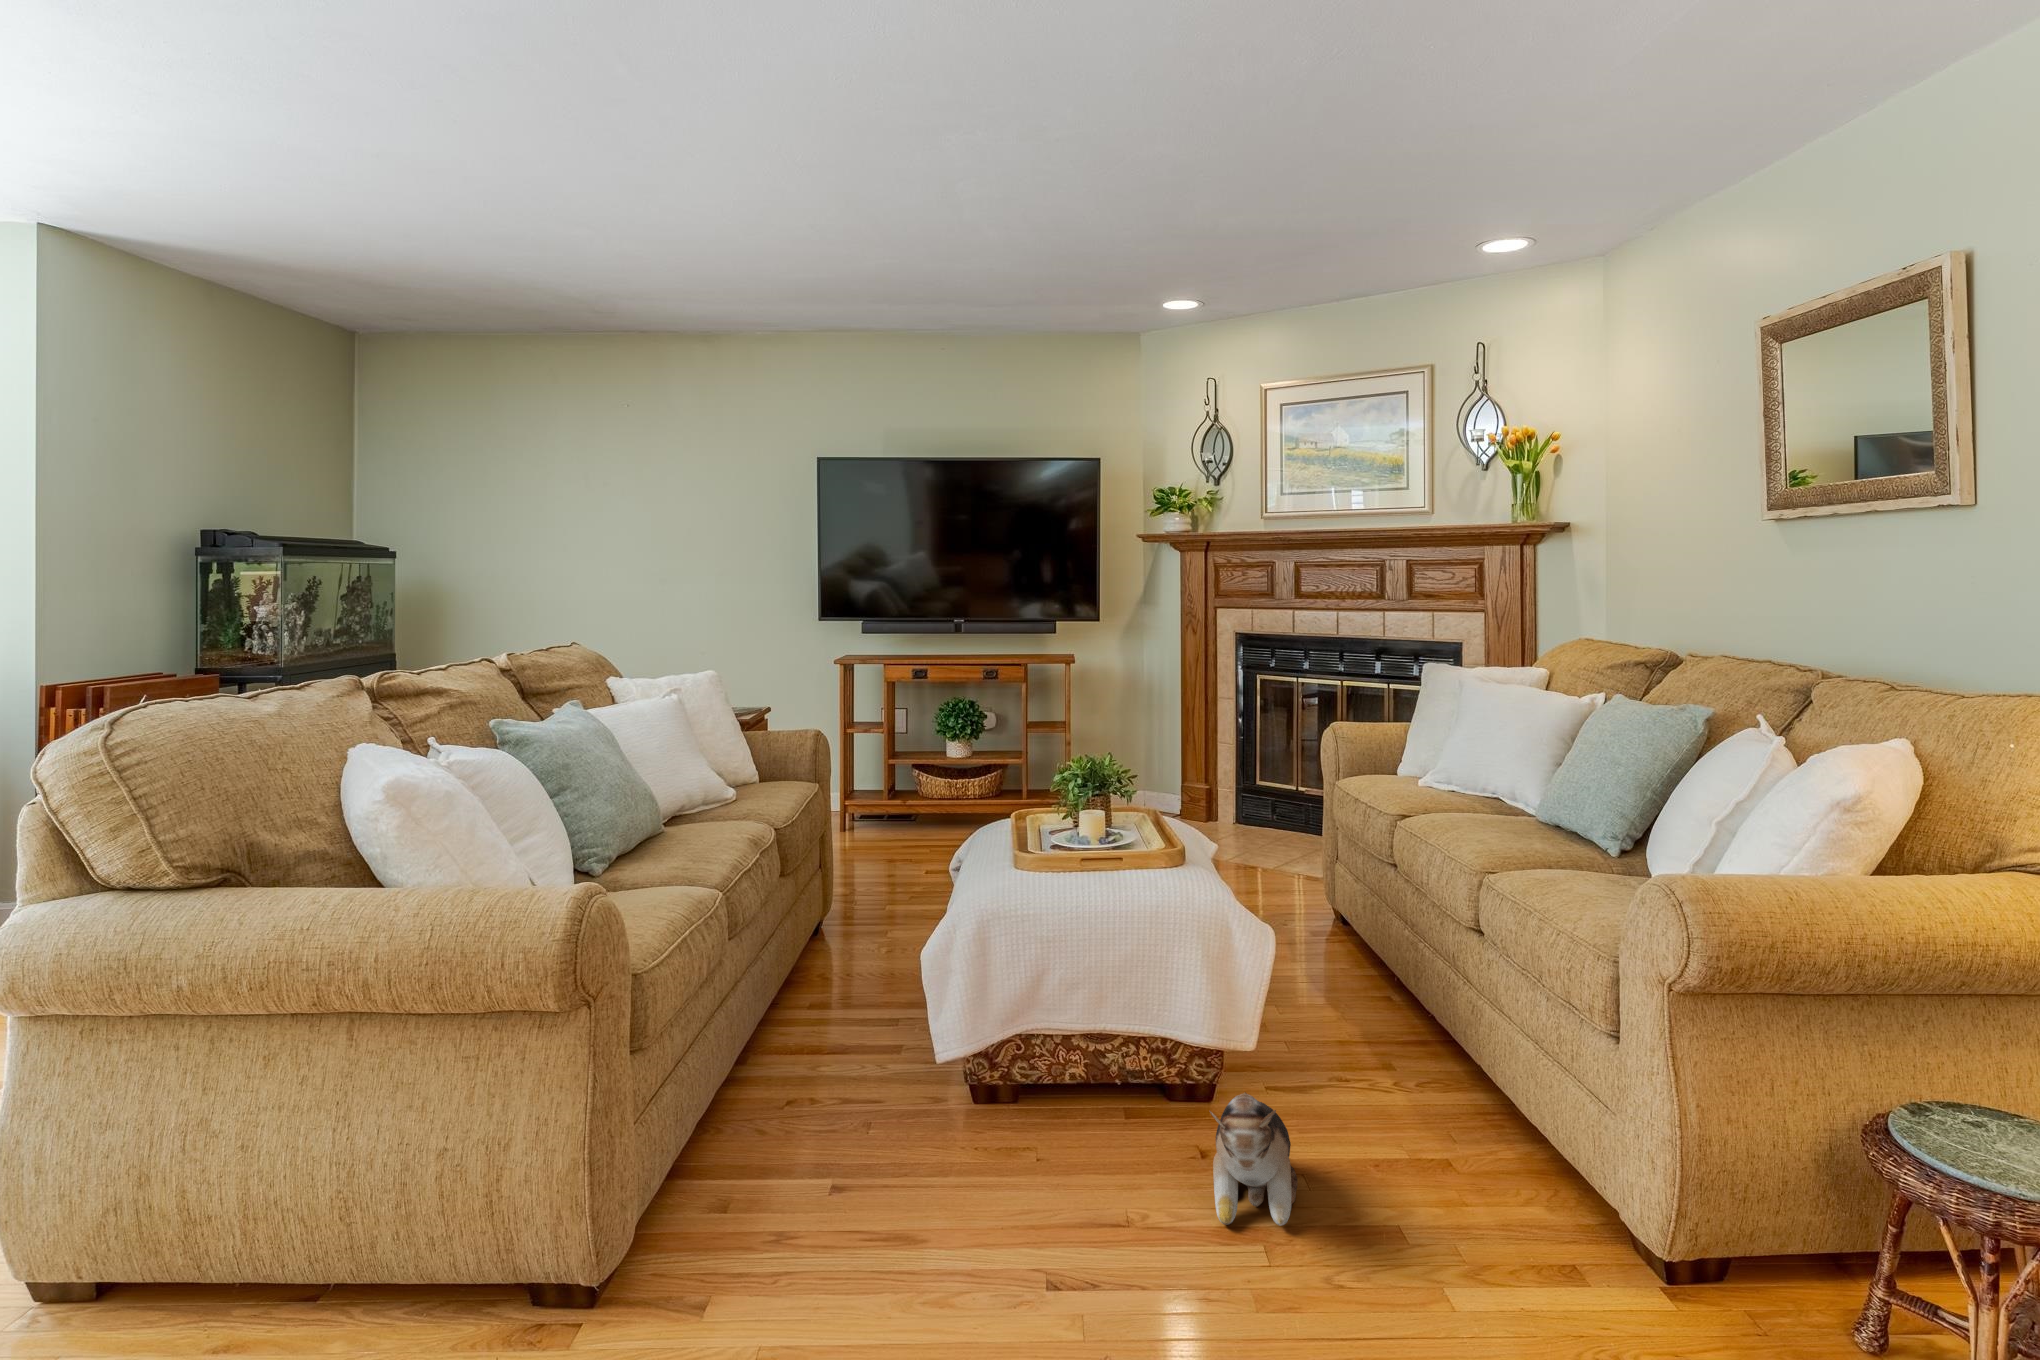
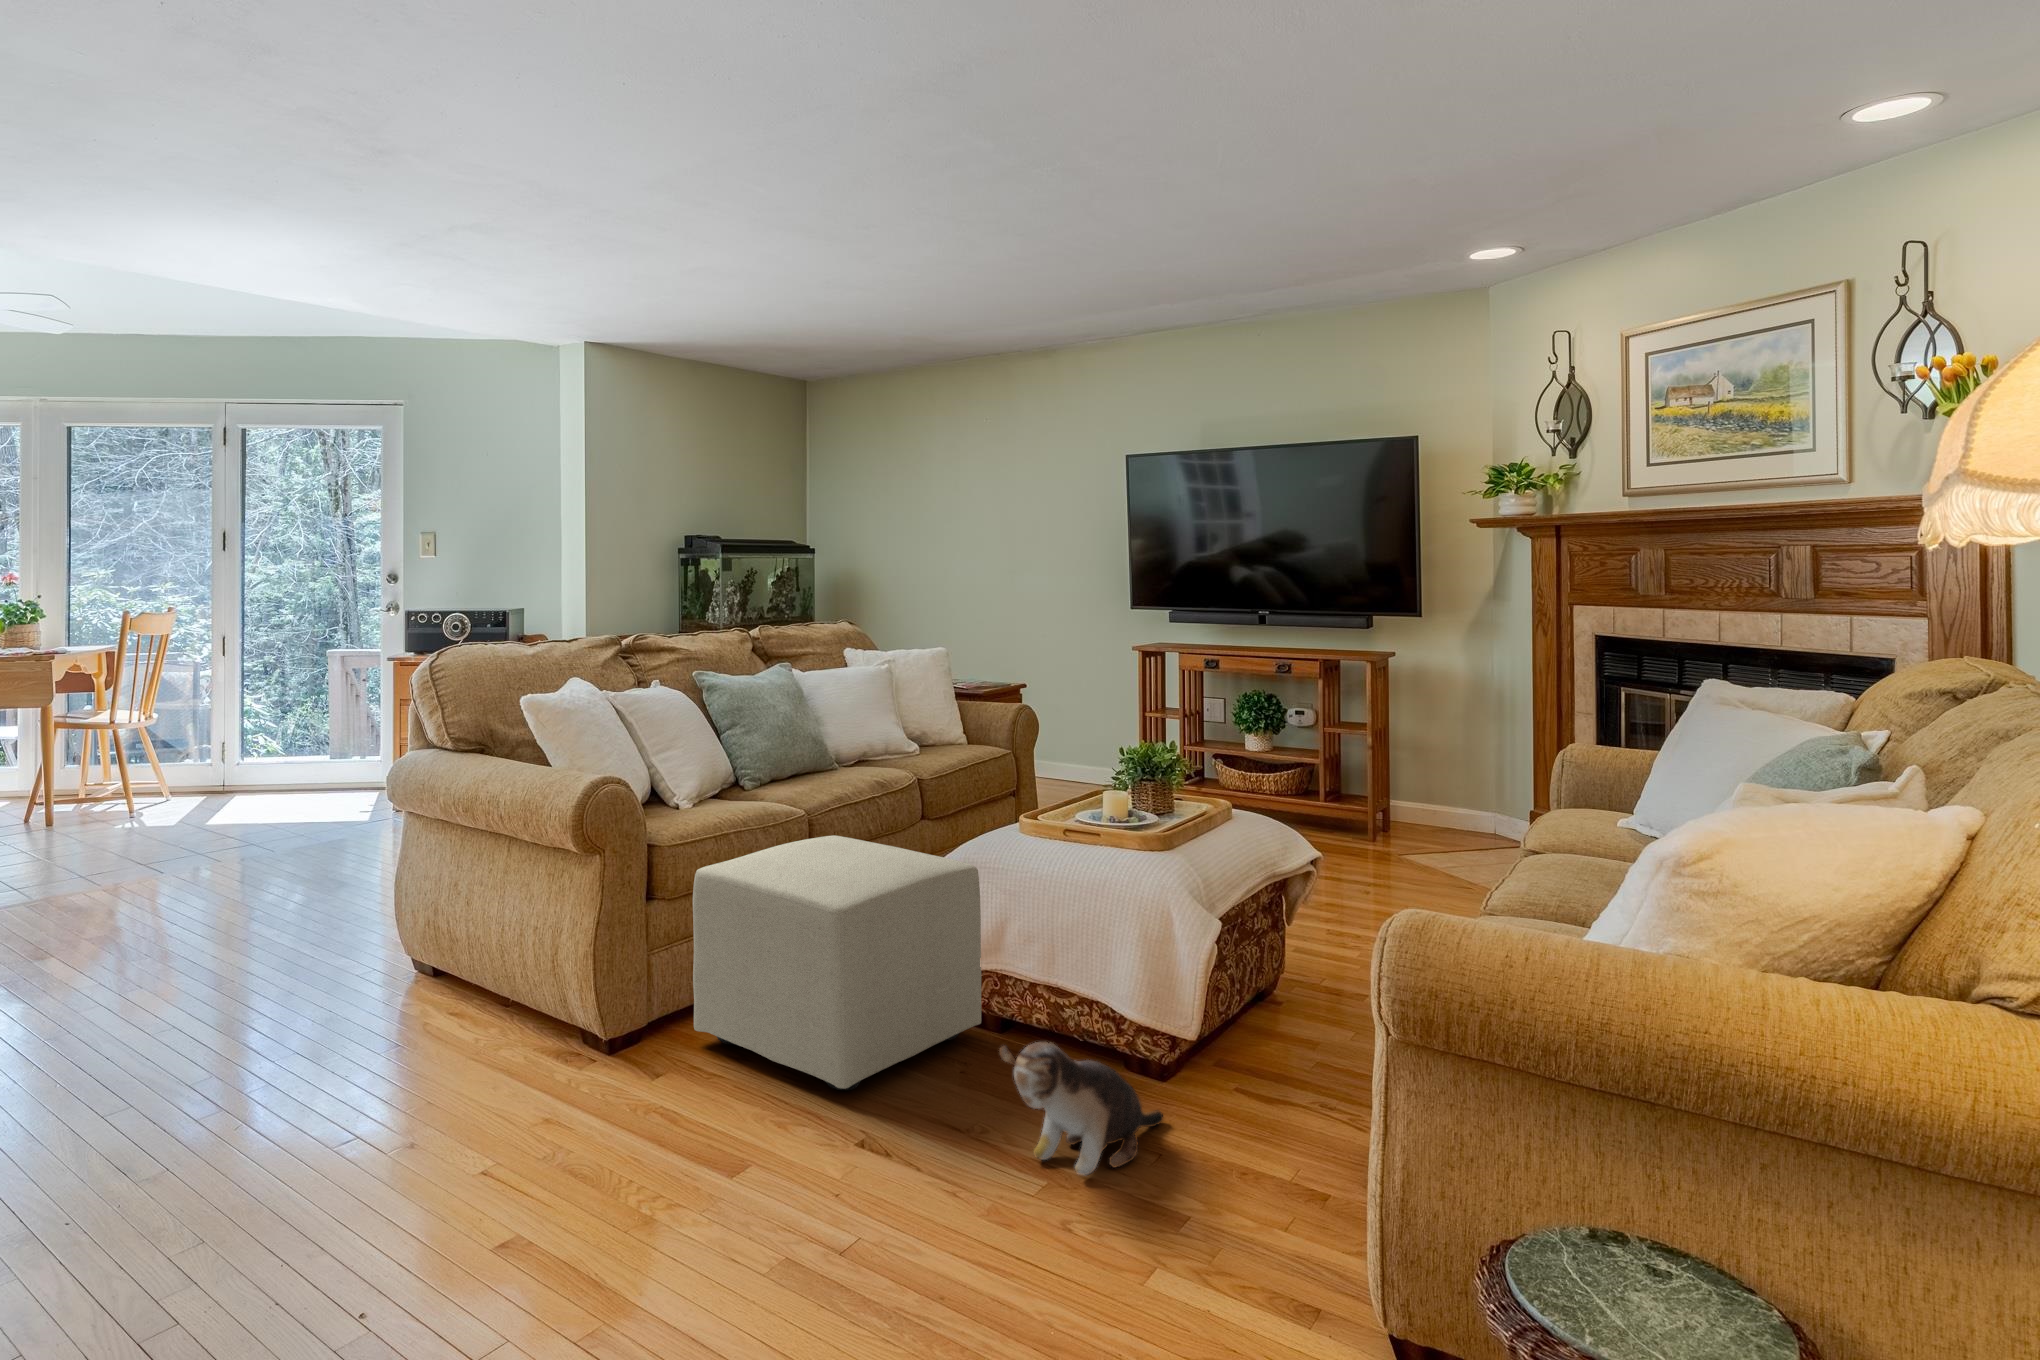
ottoman: none [690,914,1008,1229] -> present [693,835,981,1090]

